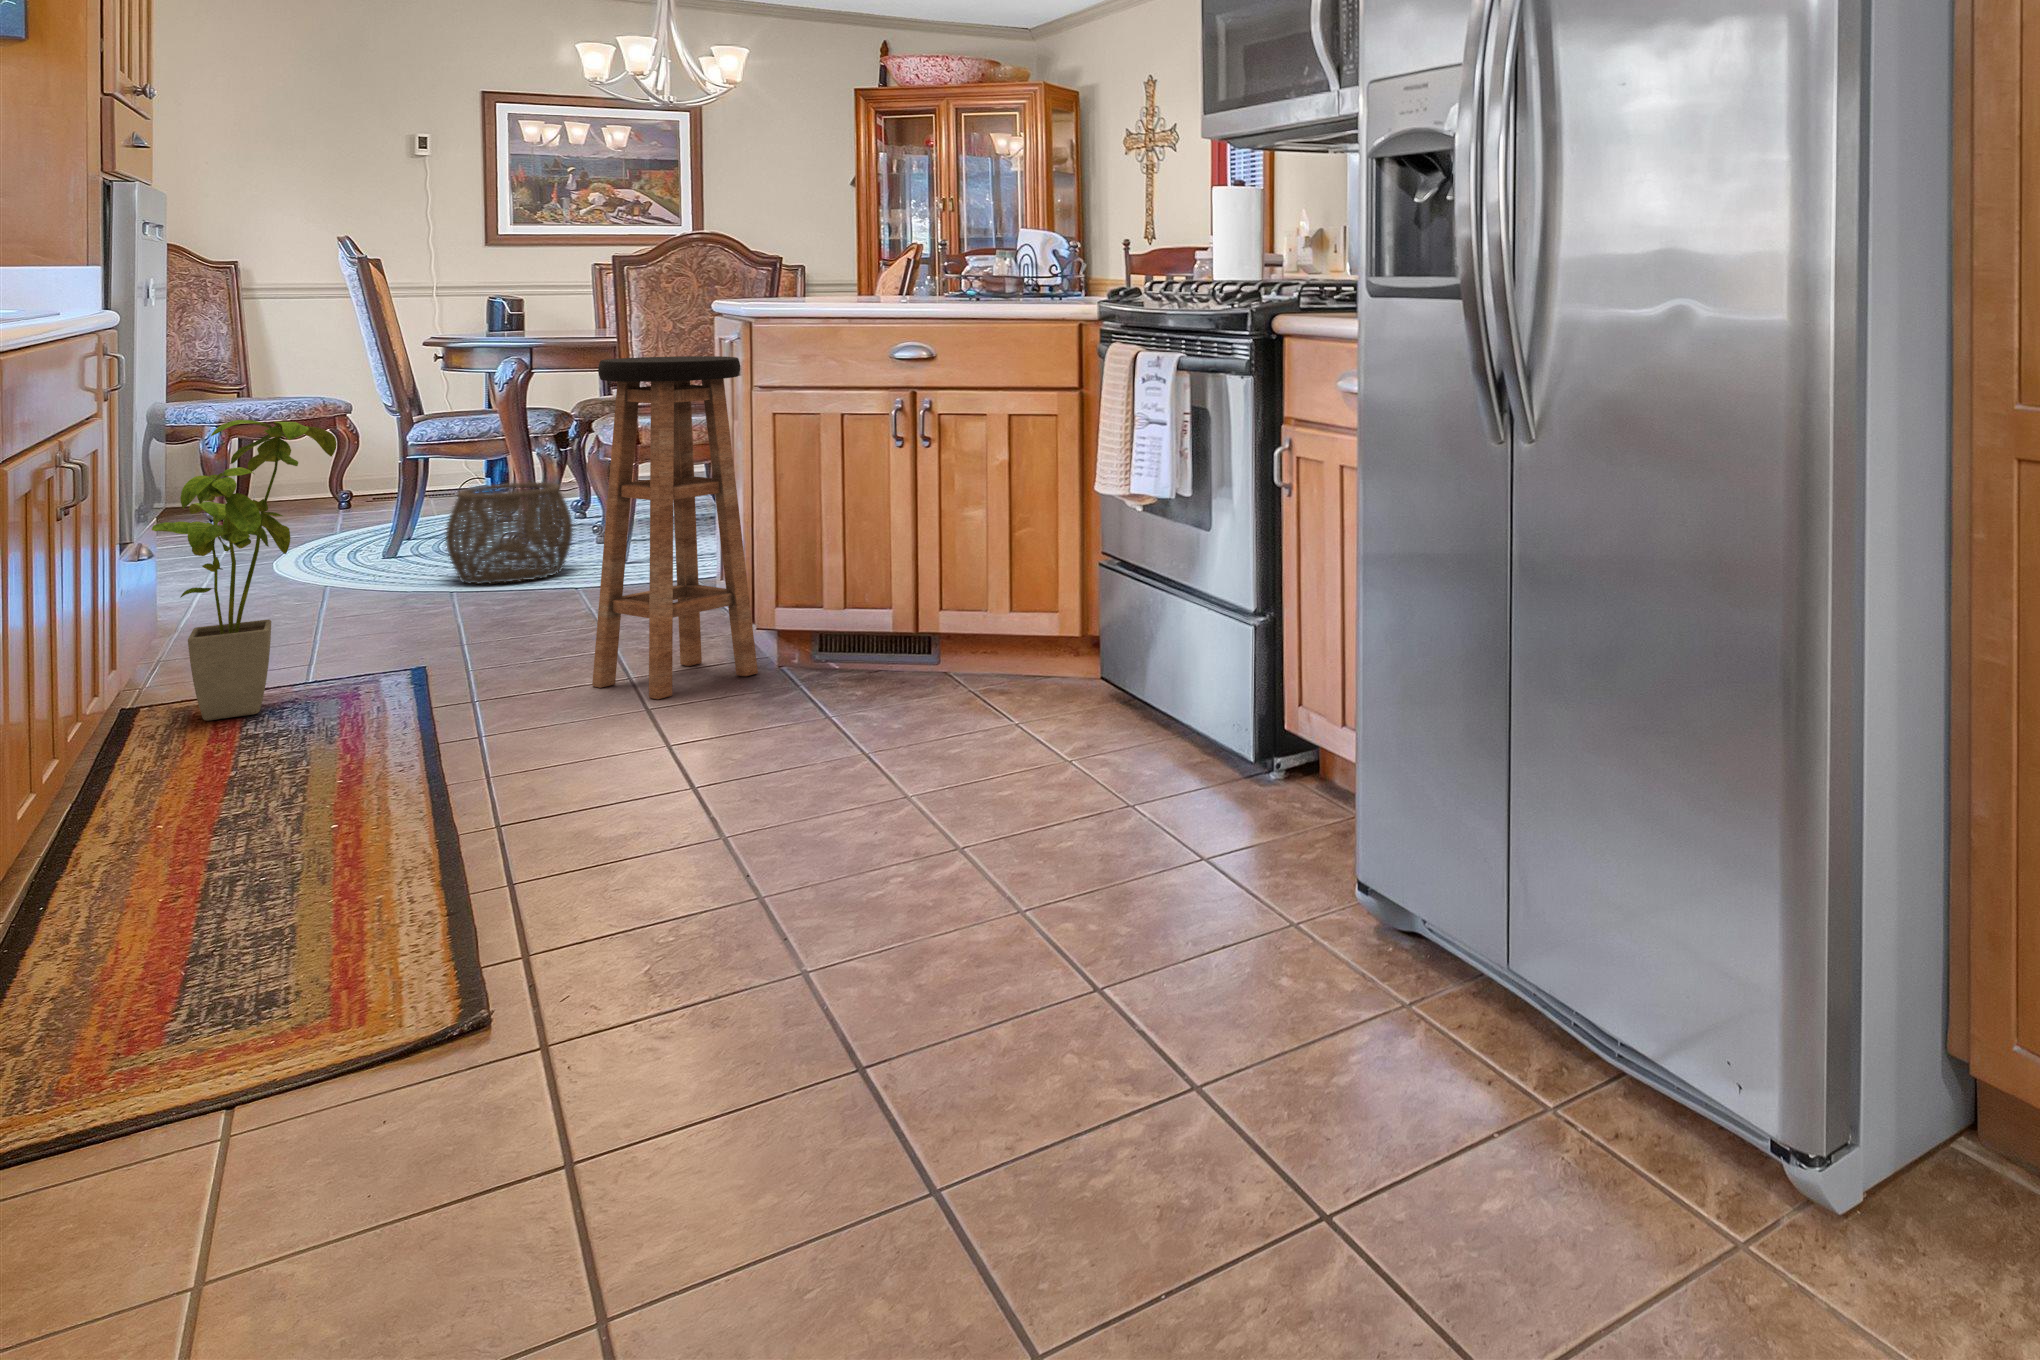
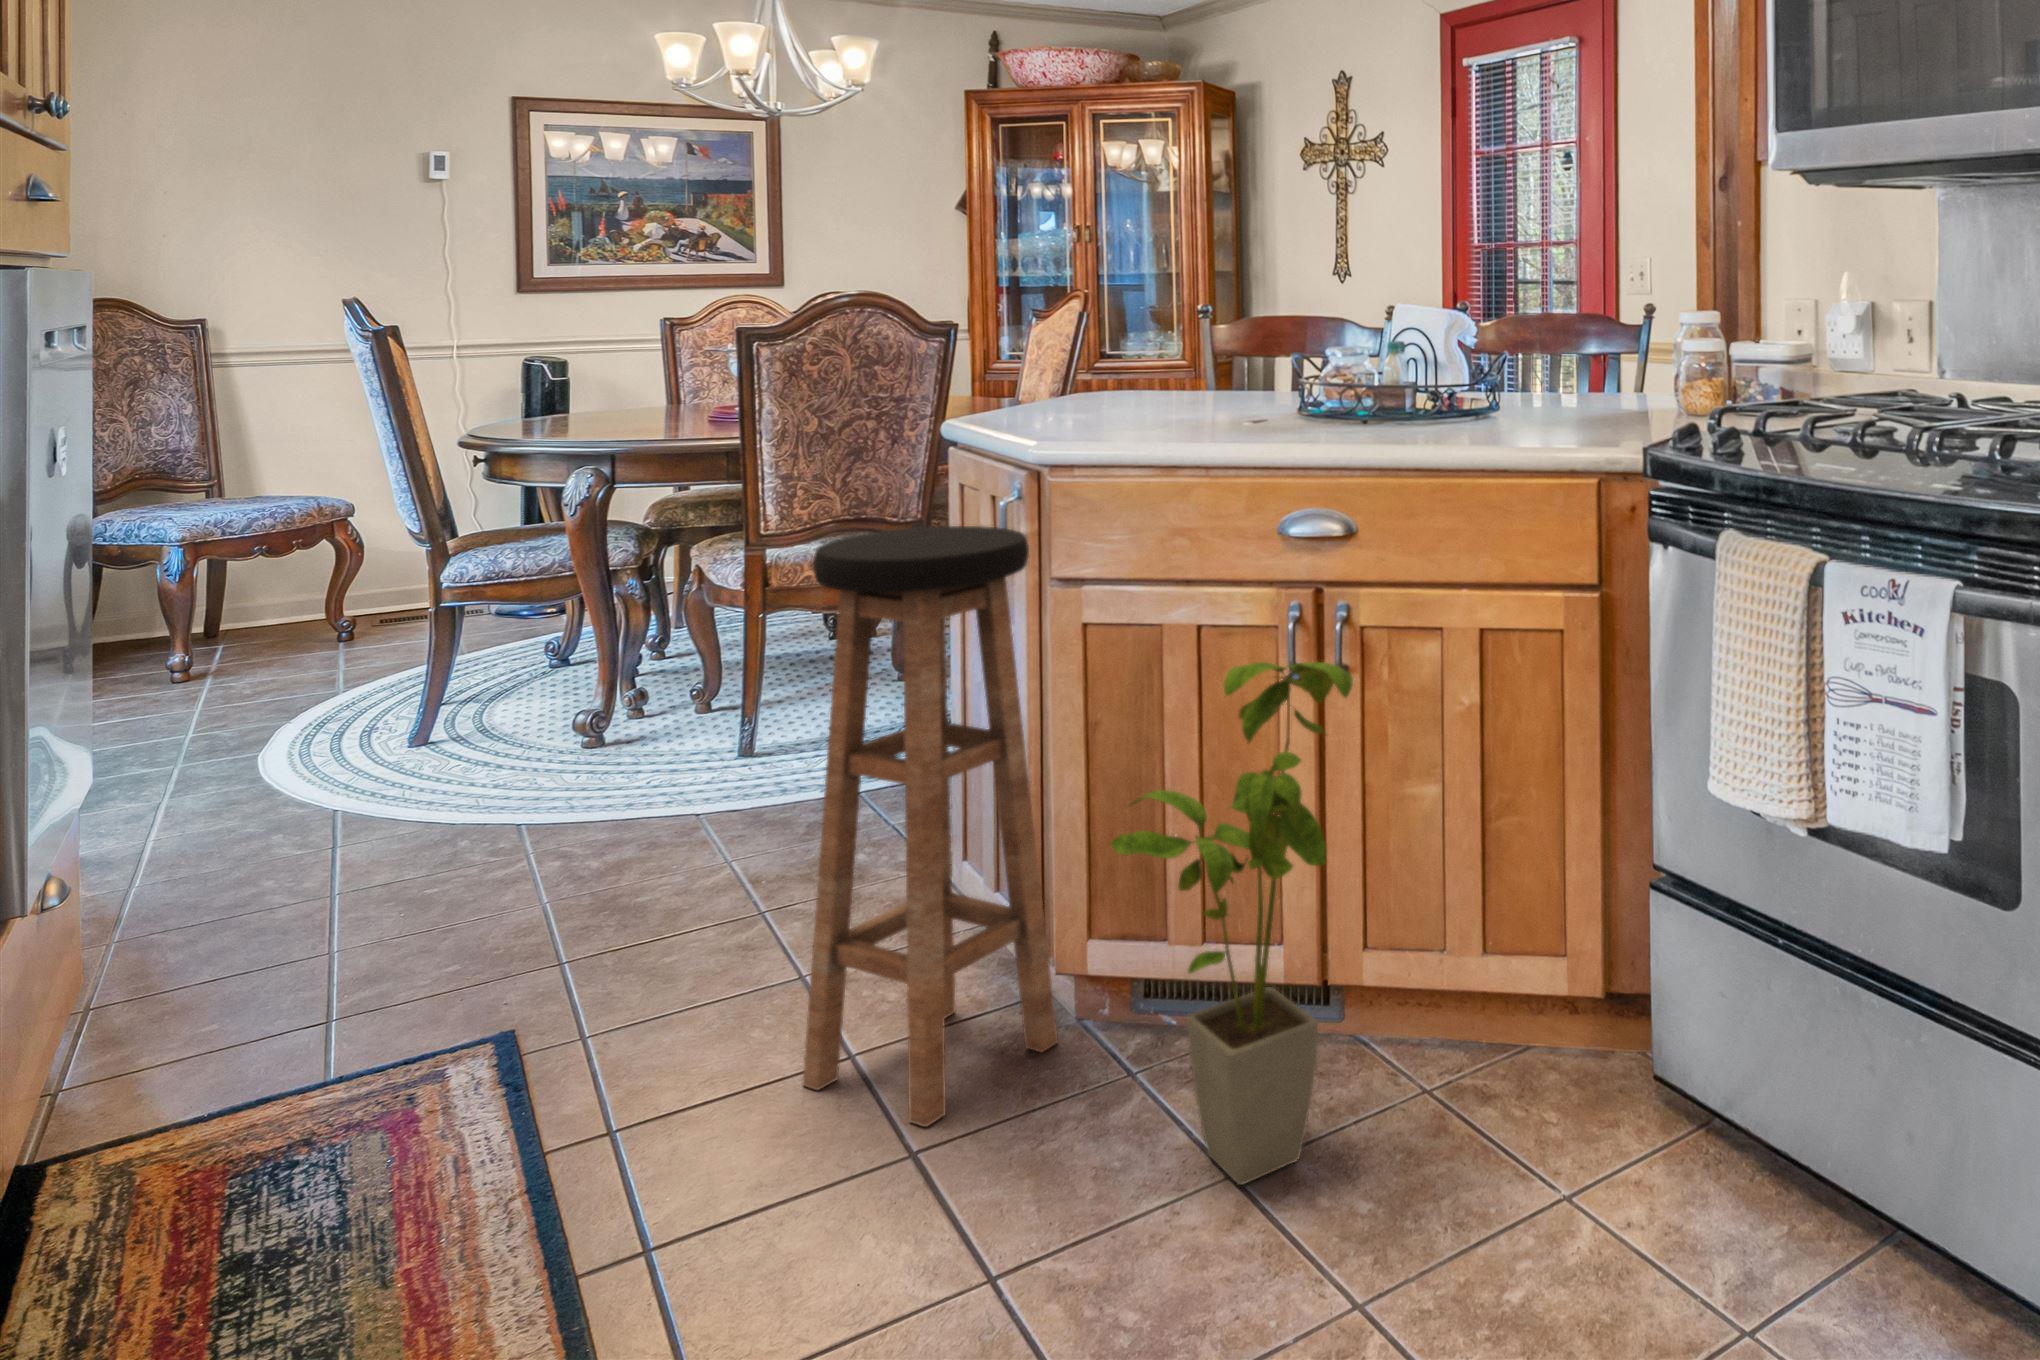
house plant: present [152,420,337,721] -> present [1111,662,1353,1185]
woven basket: present [445,482,573,584] -> none [505,649,684,809]

